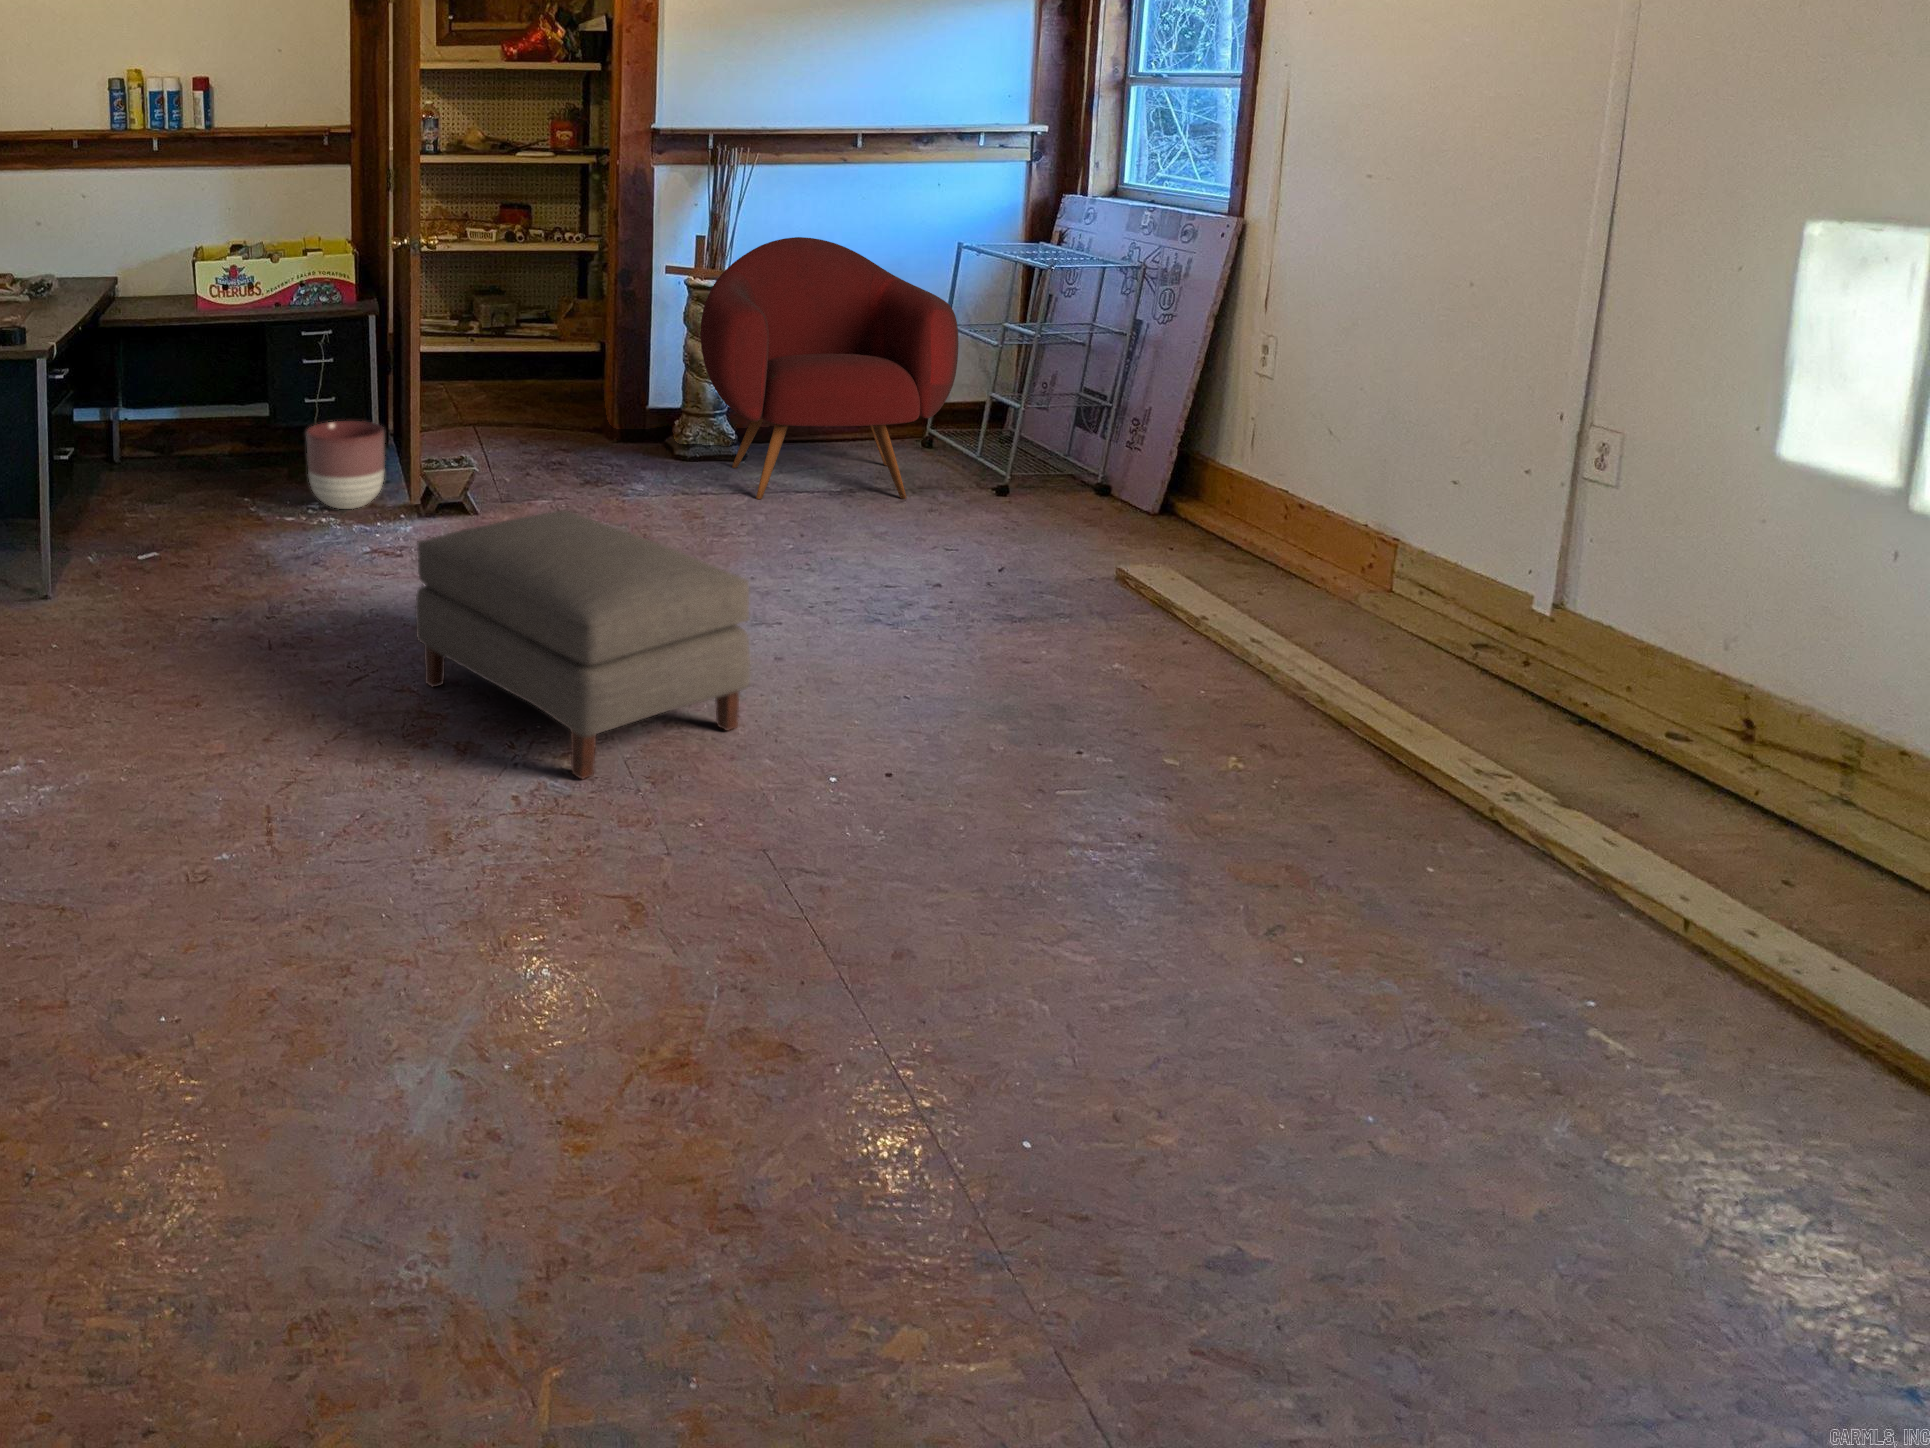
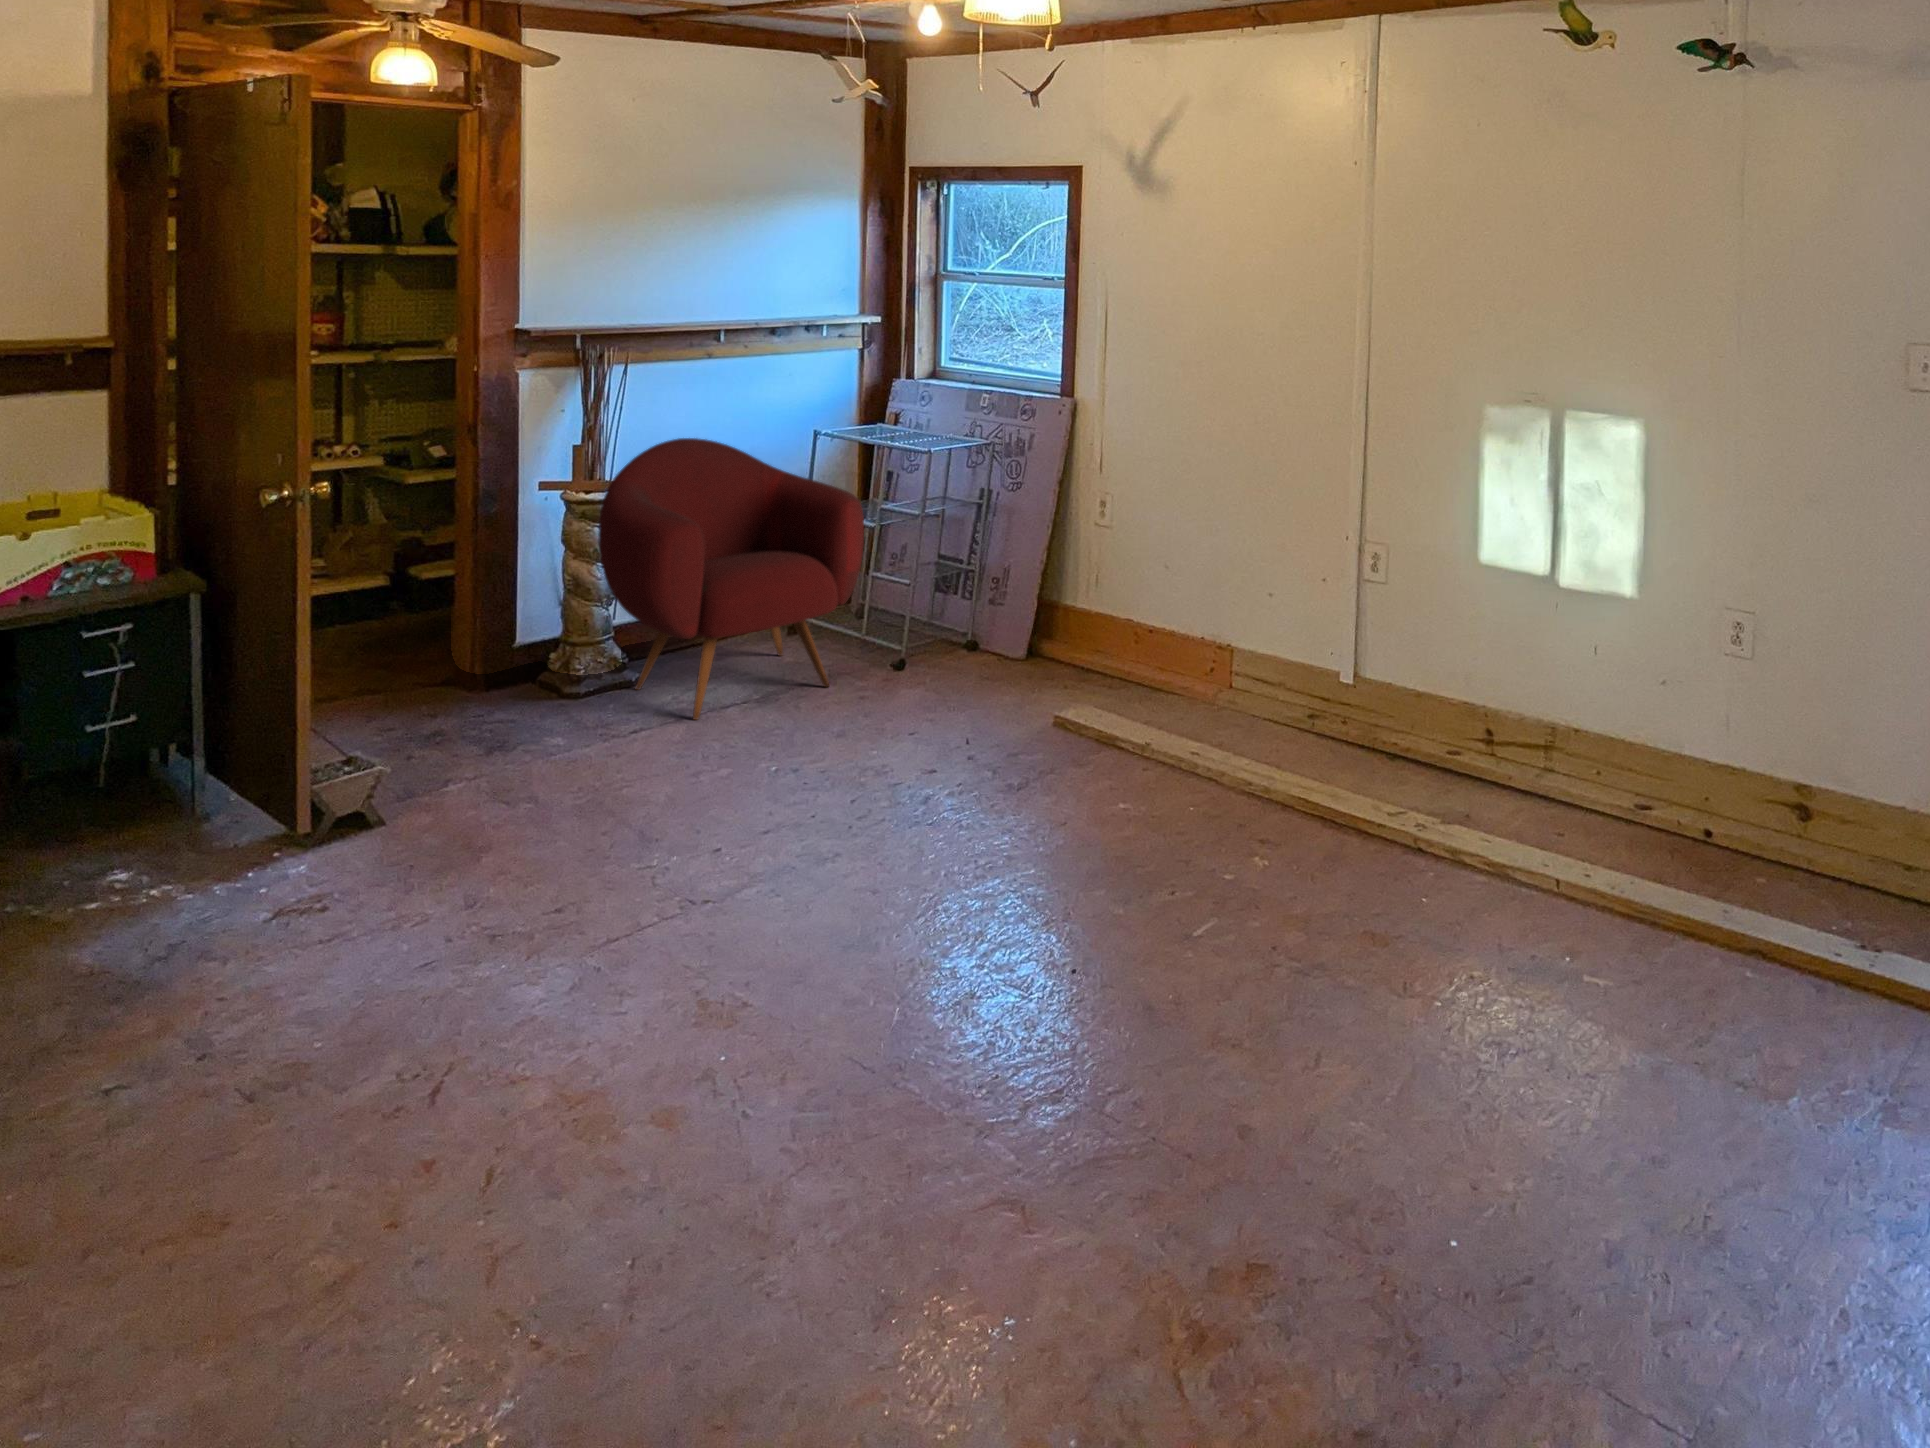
planter: present [307,421,385,509] -> none [112,736,242,867]
ottoman: present [415,511,750,779] -> none [523,795,928,1103]

